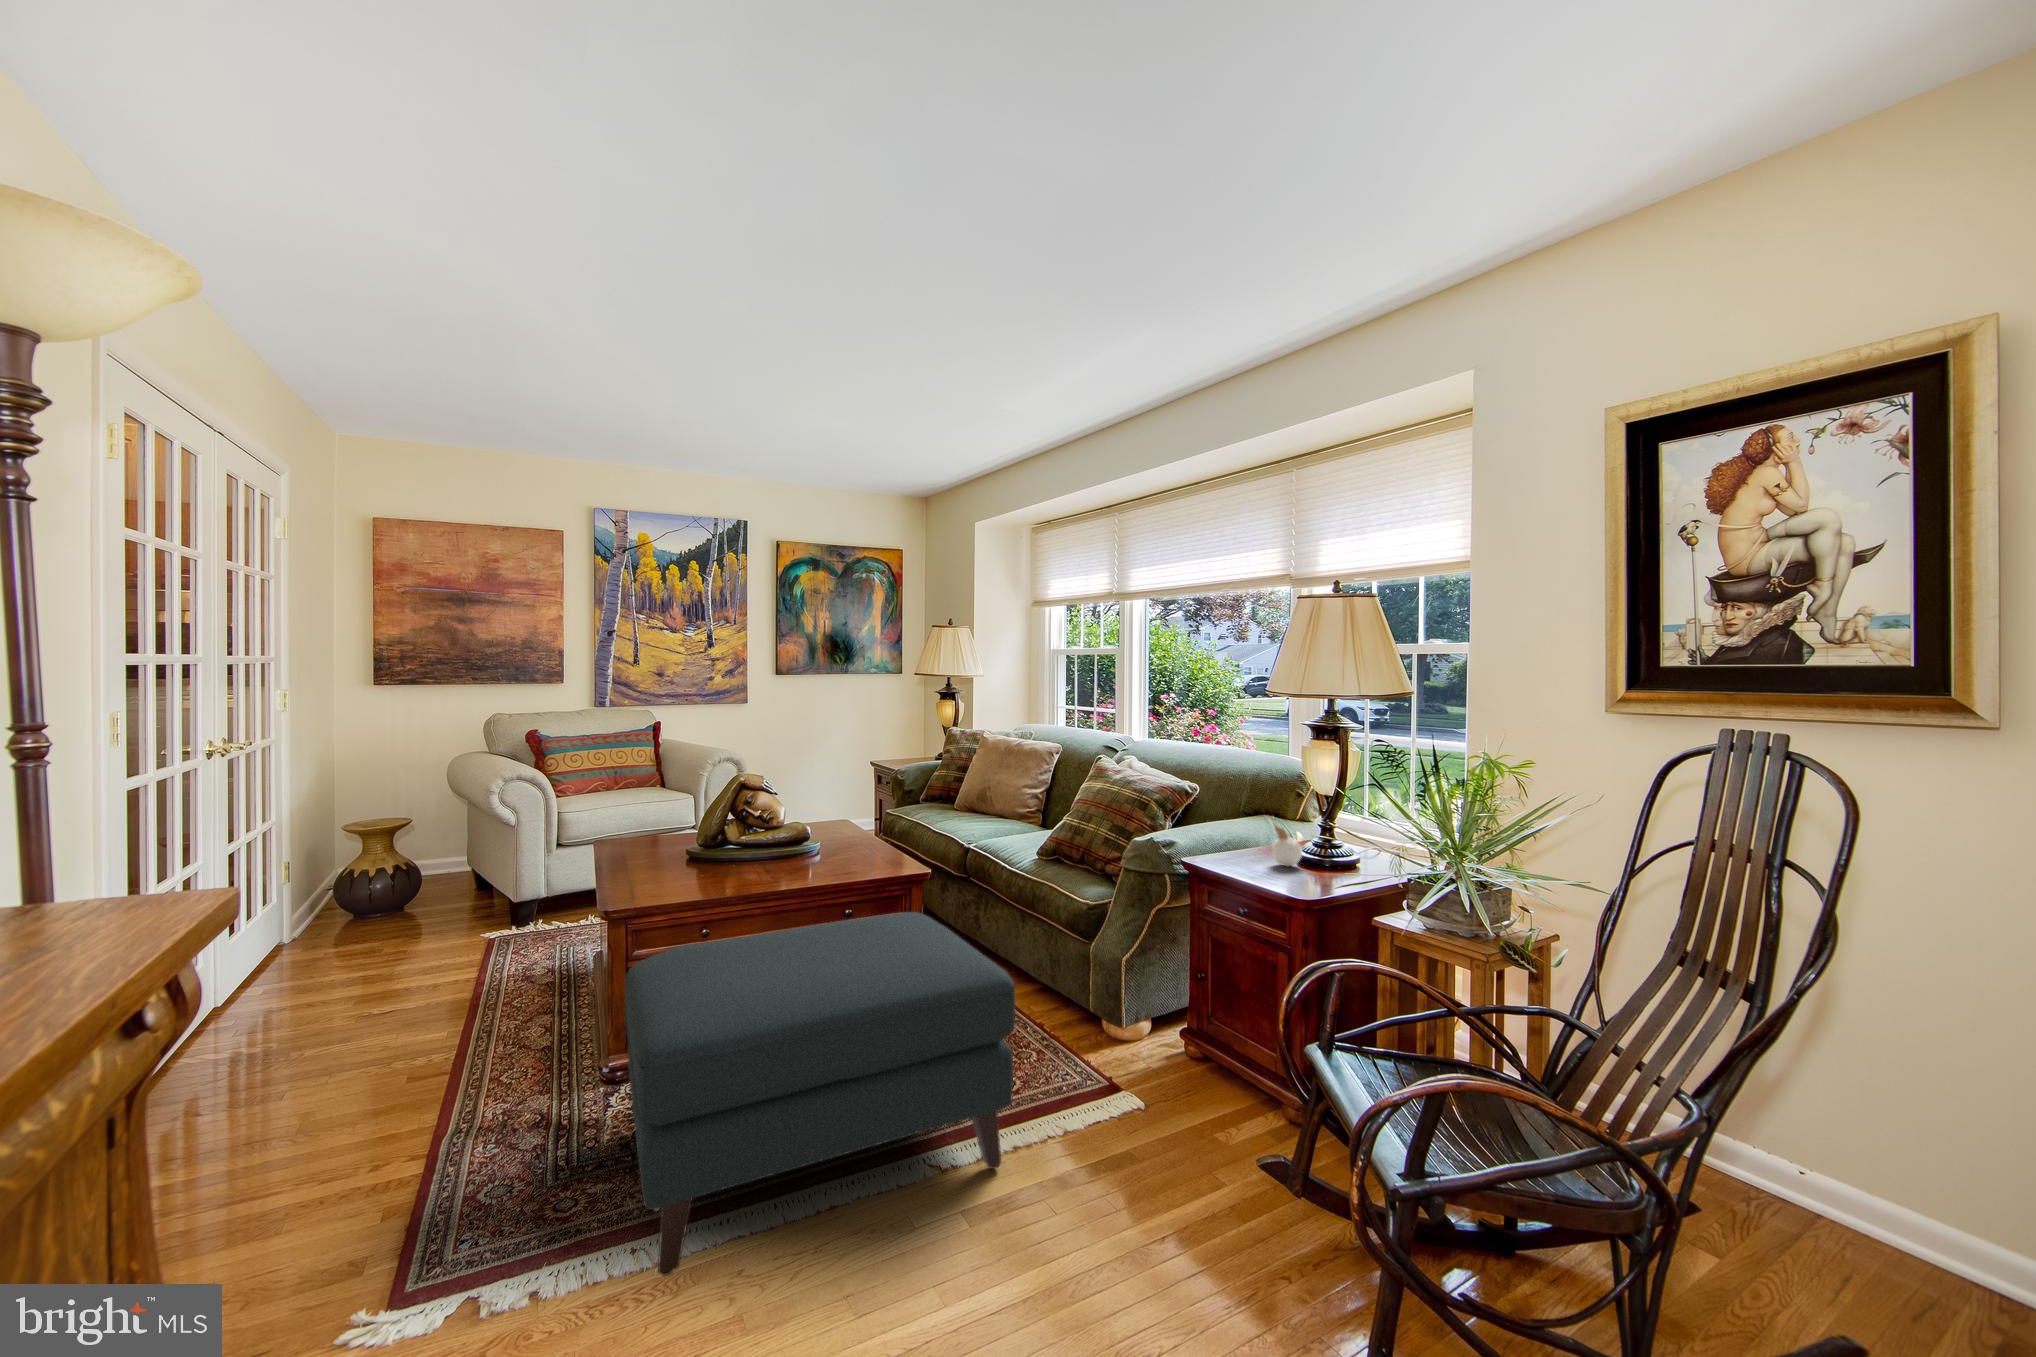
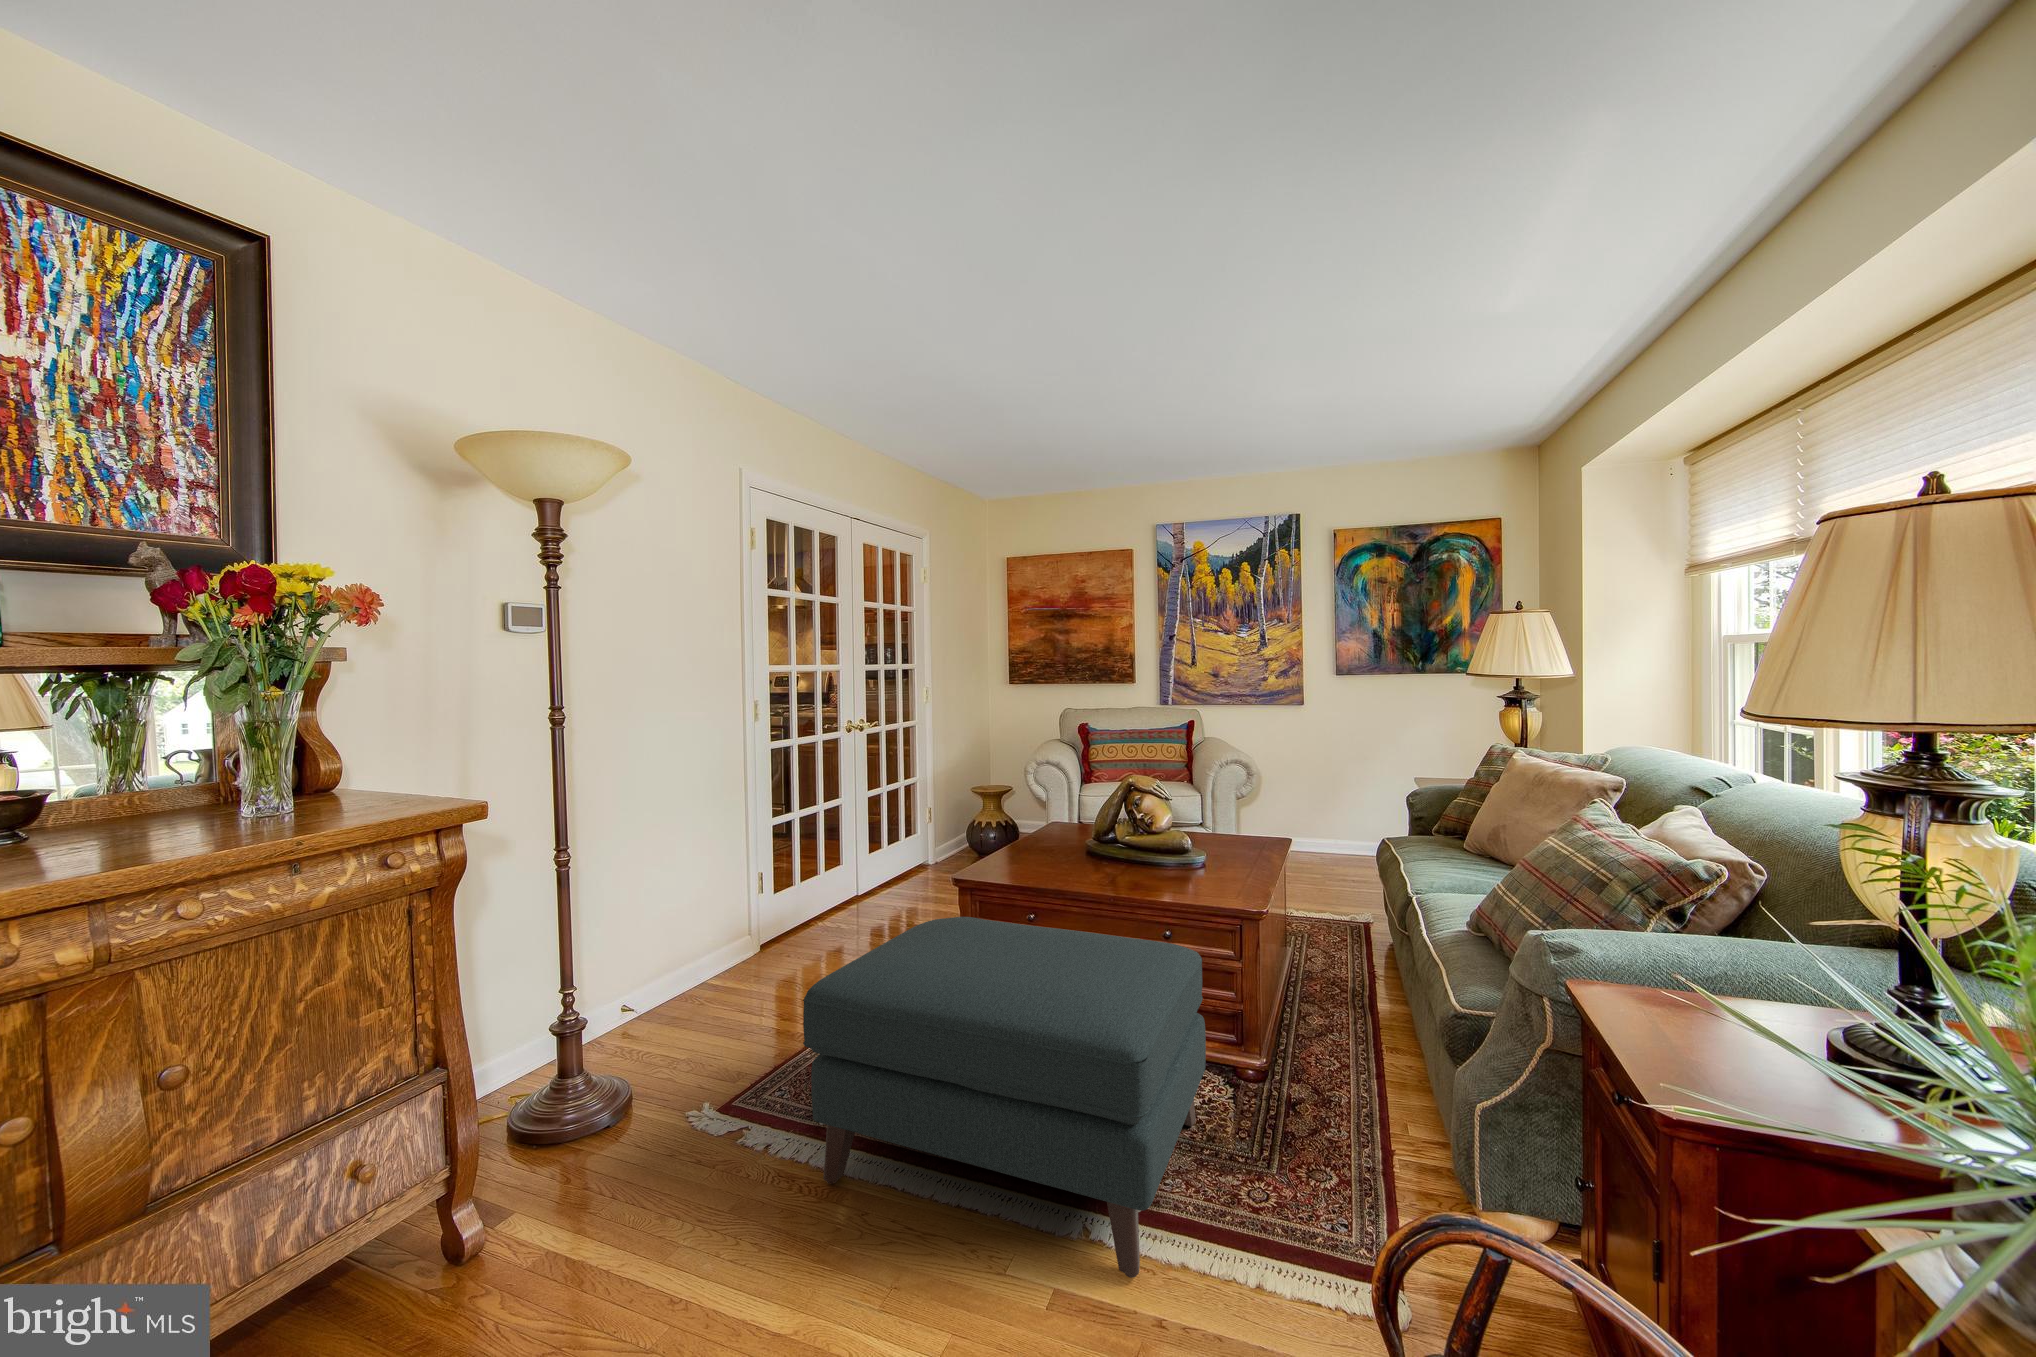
candle: present [1272,825,1302,866] -> none [1662,944,1743,1054]

